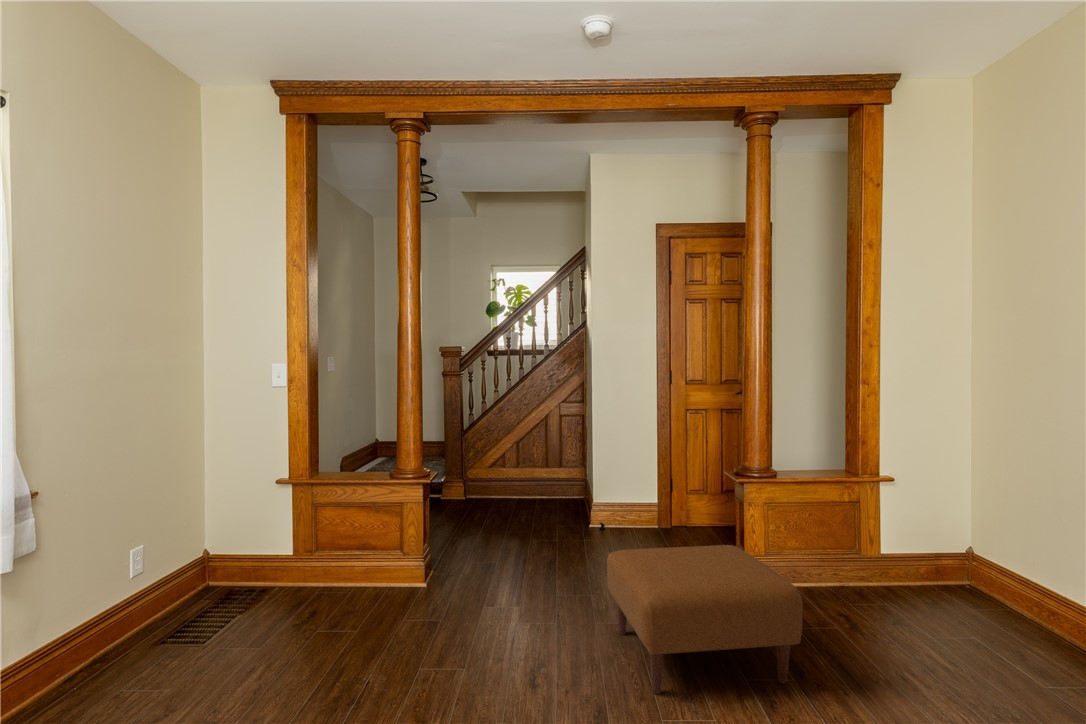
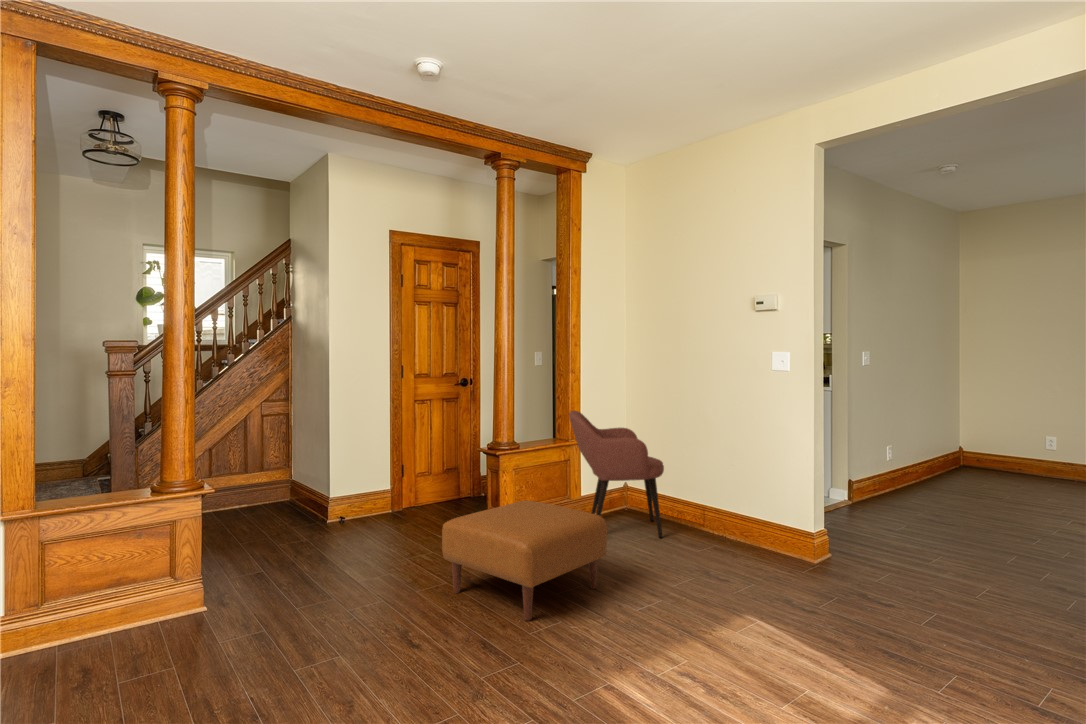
armchair: none [842,436,1001,644] -> present [569,411,664,538]

